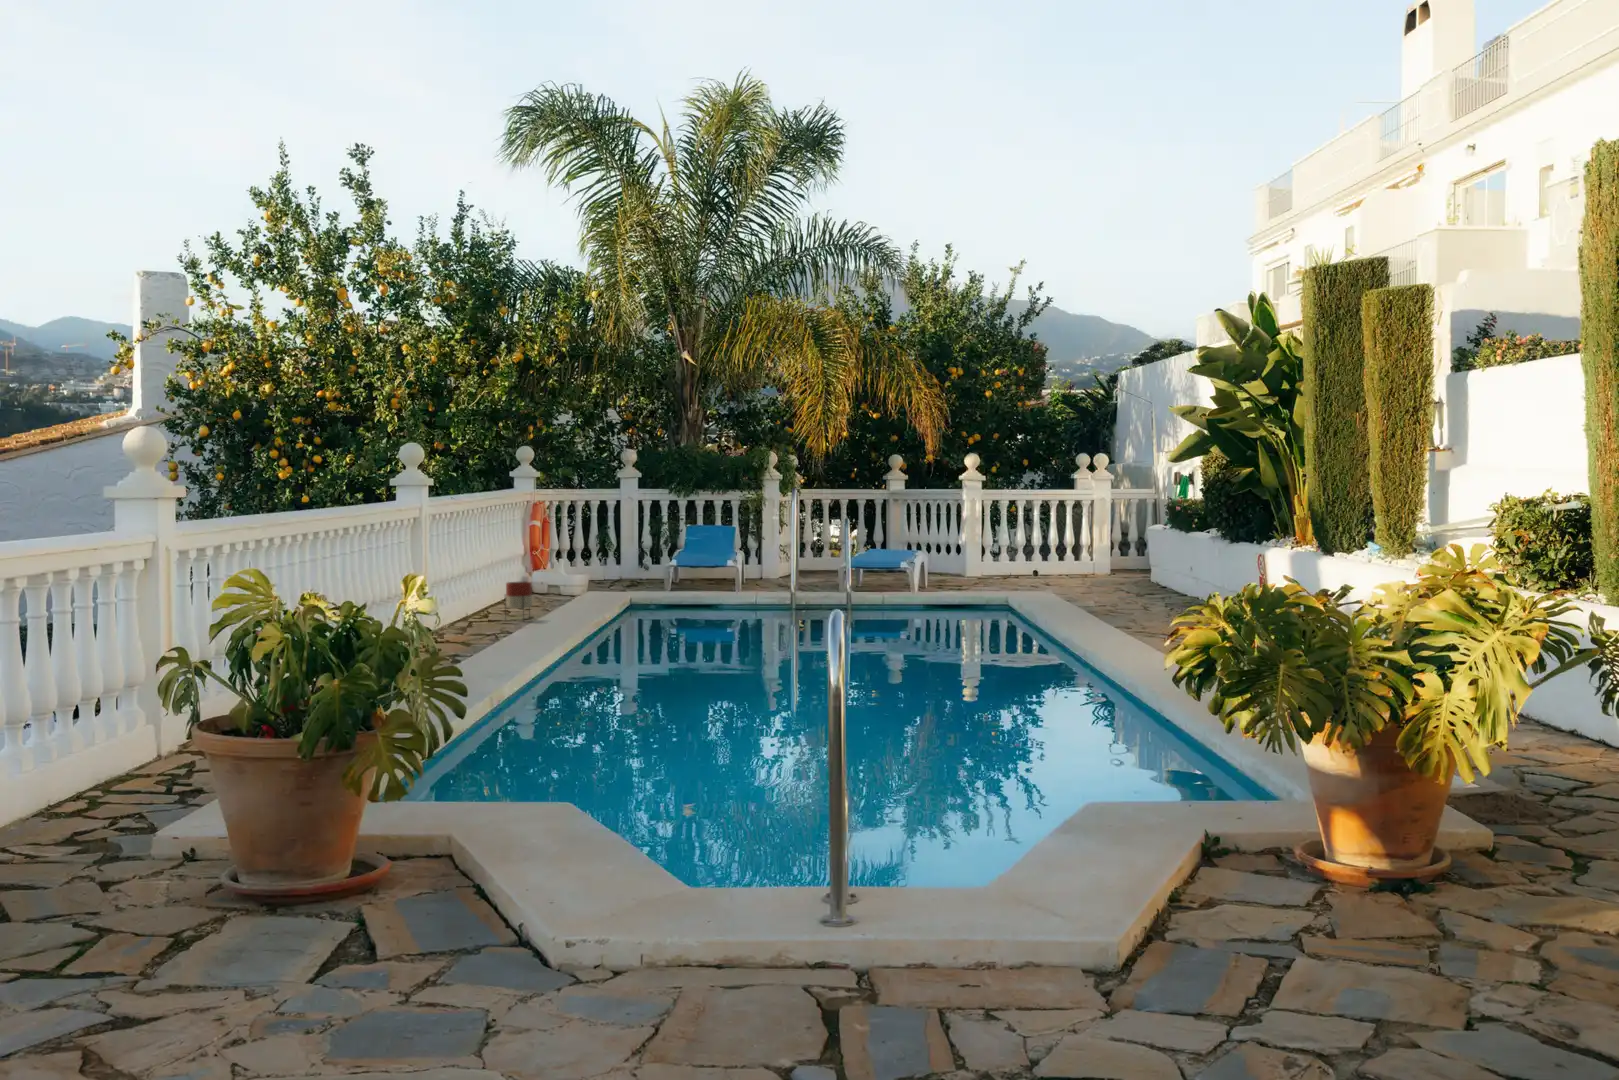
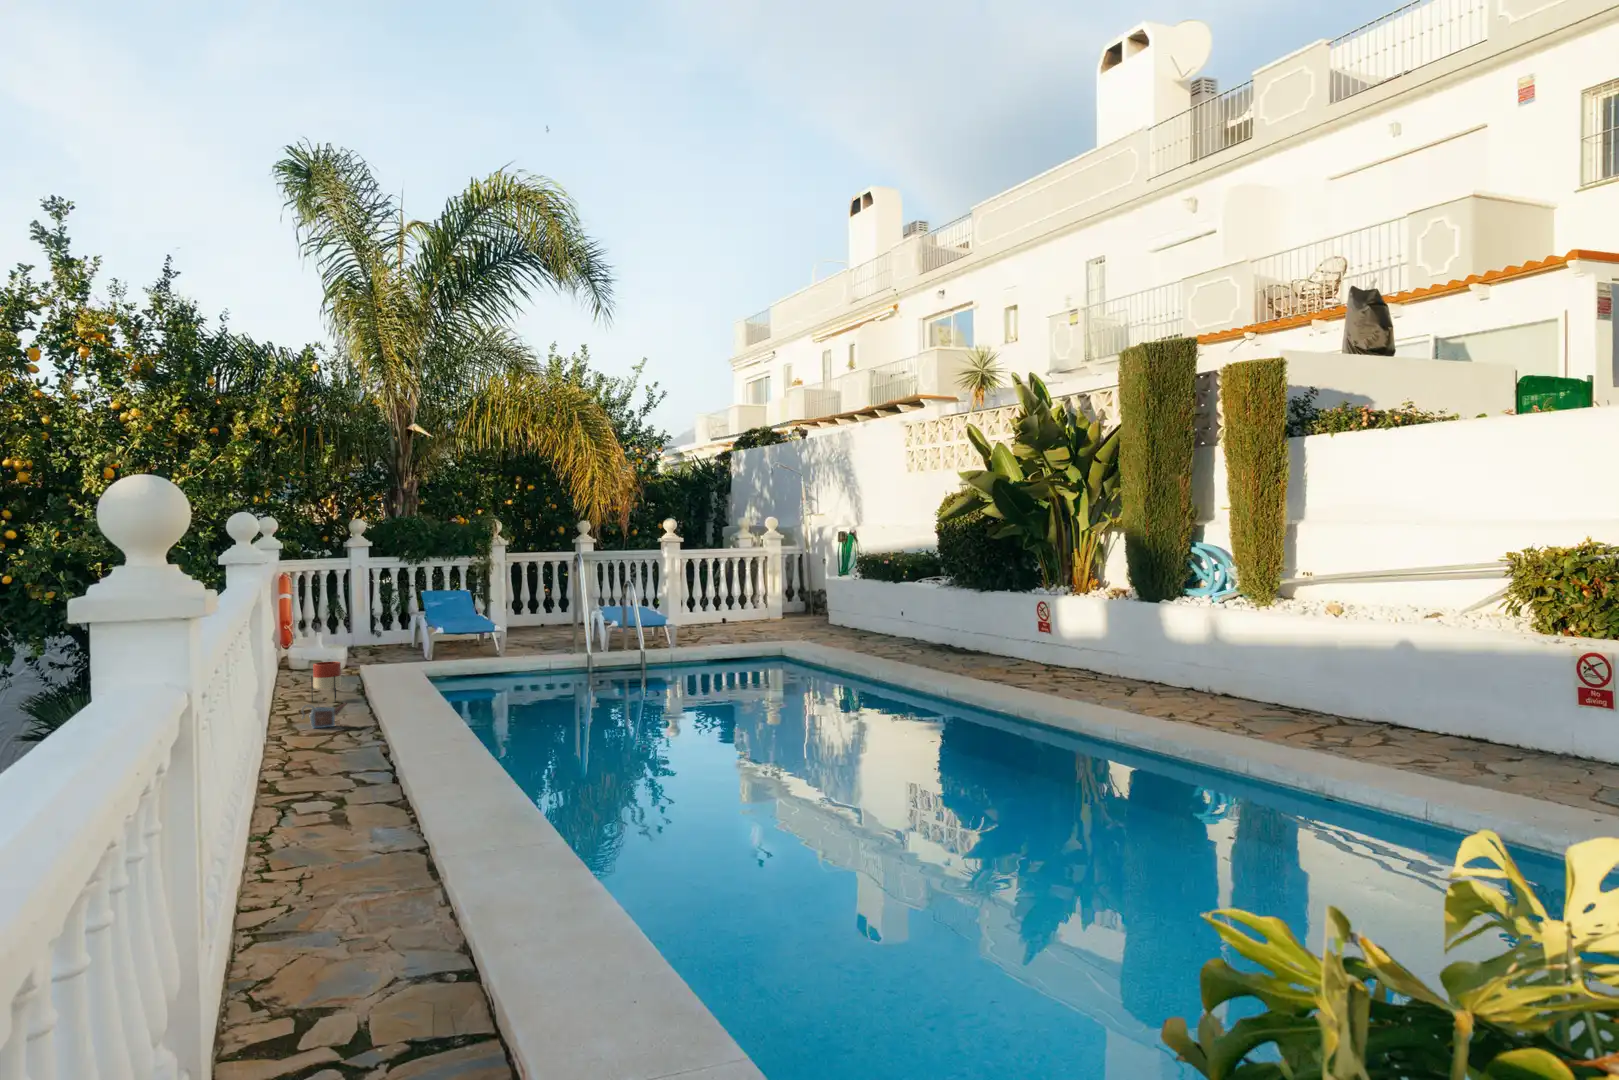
watering can: none [458,615,502,639] -> present [301,703,347,728]

